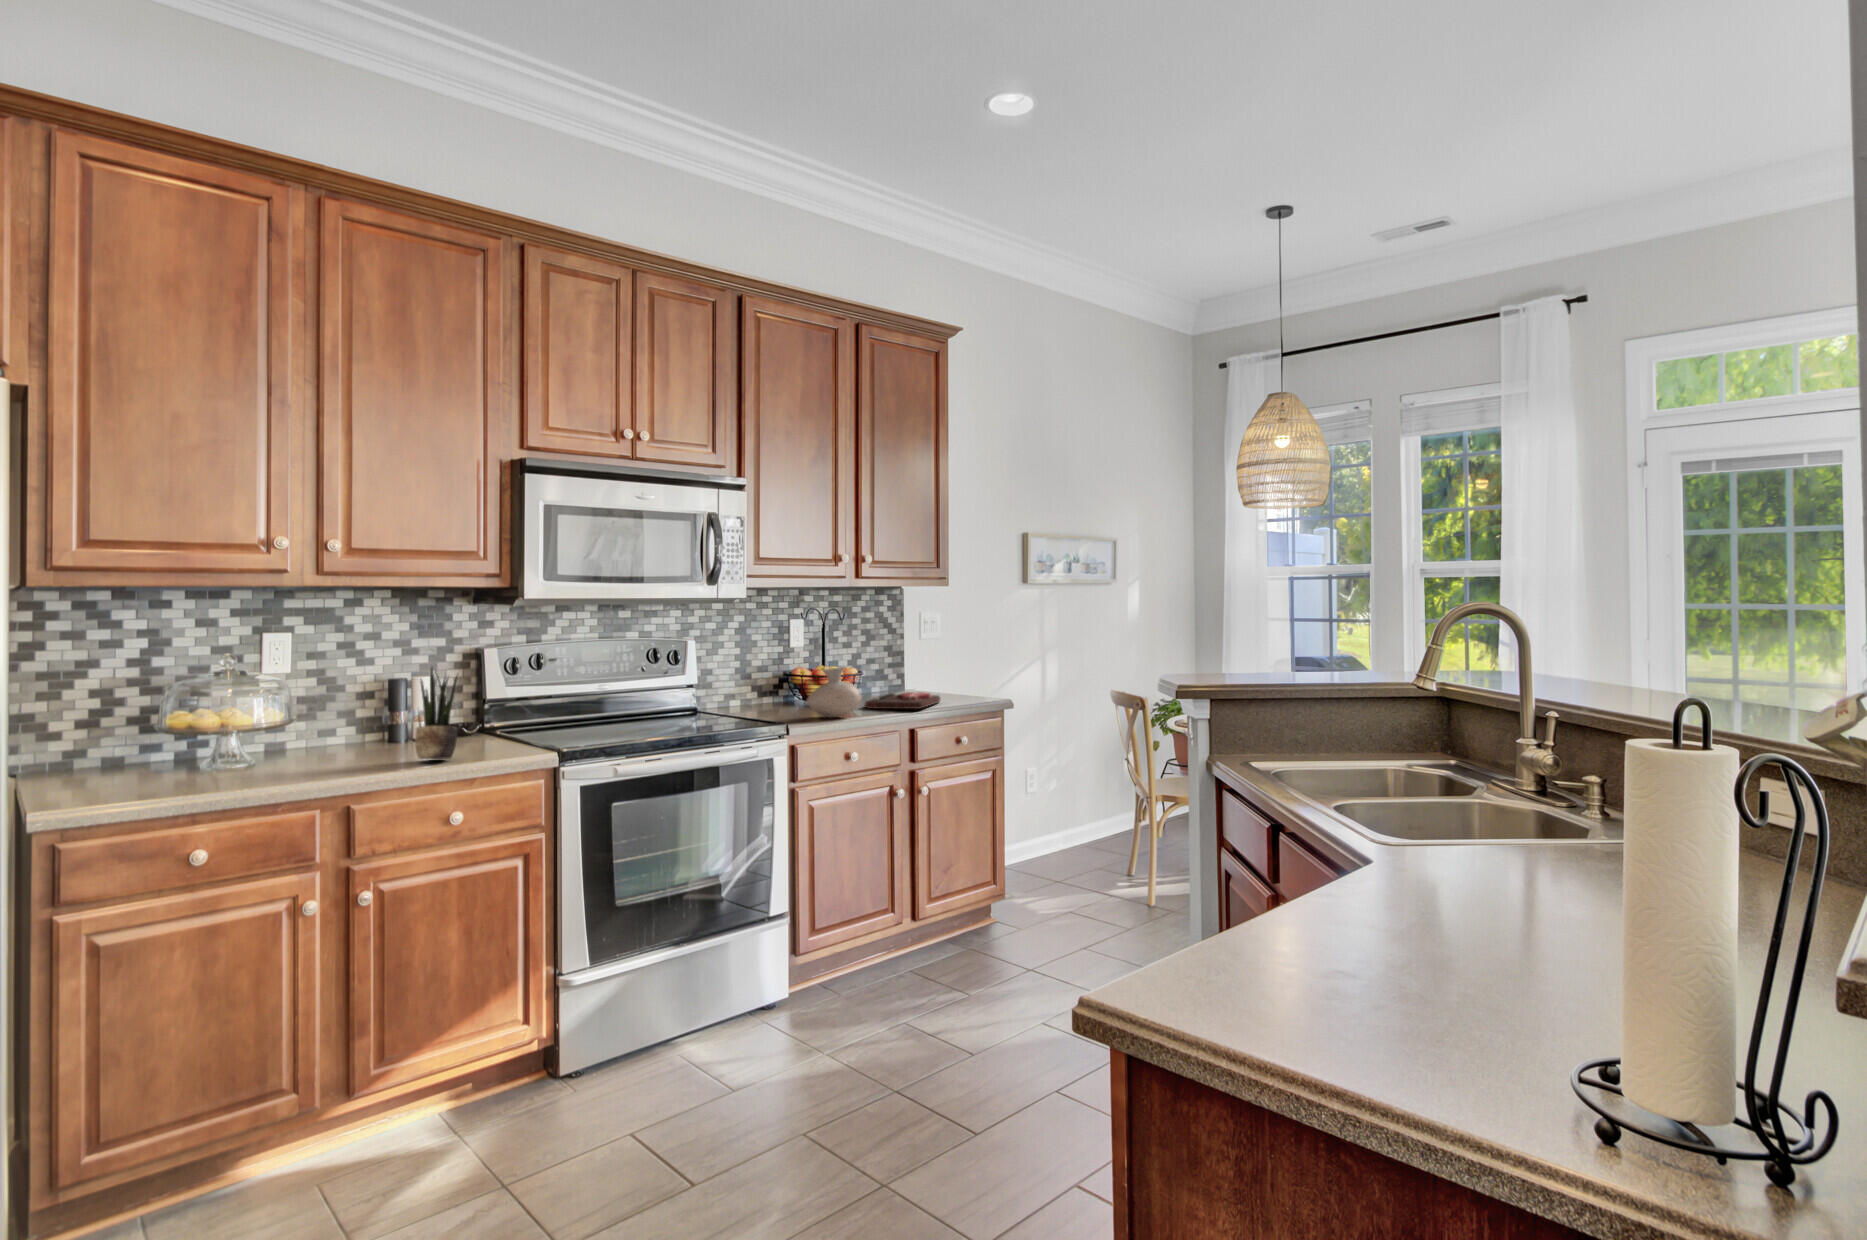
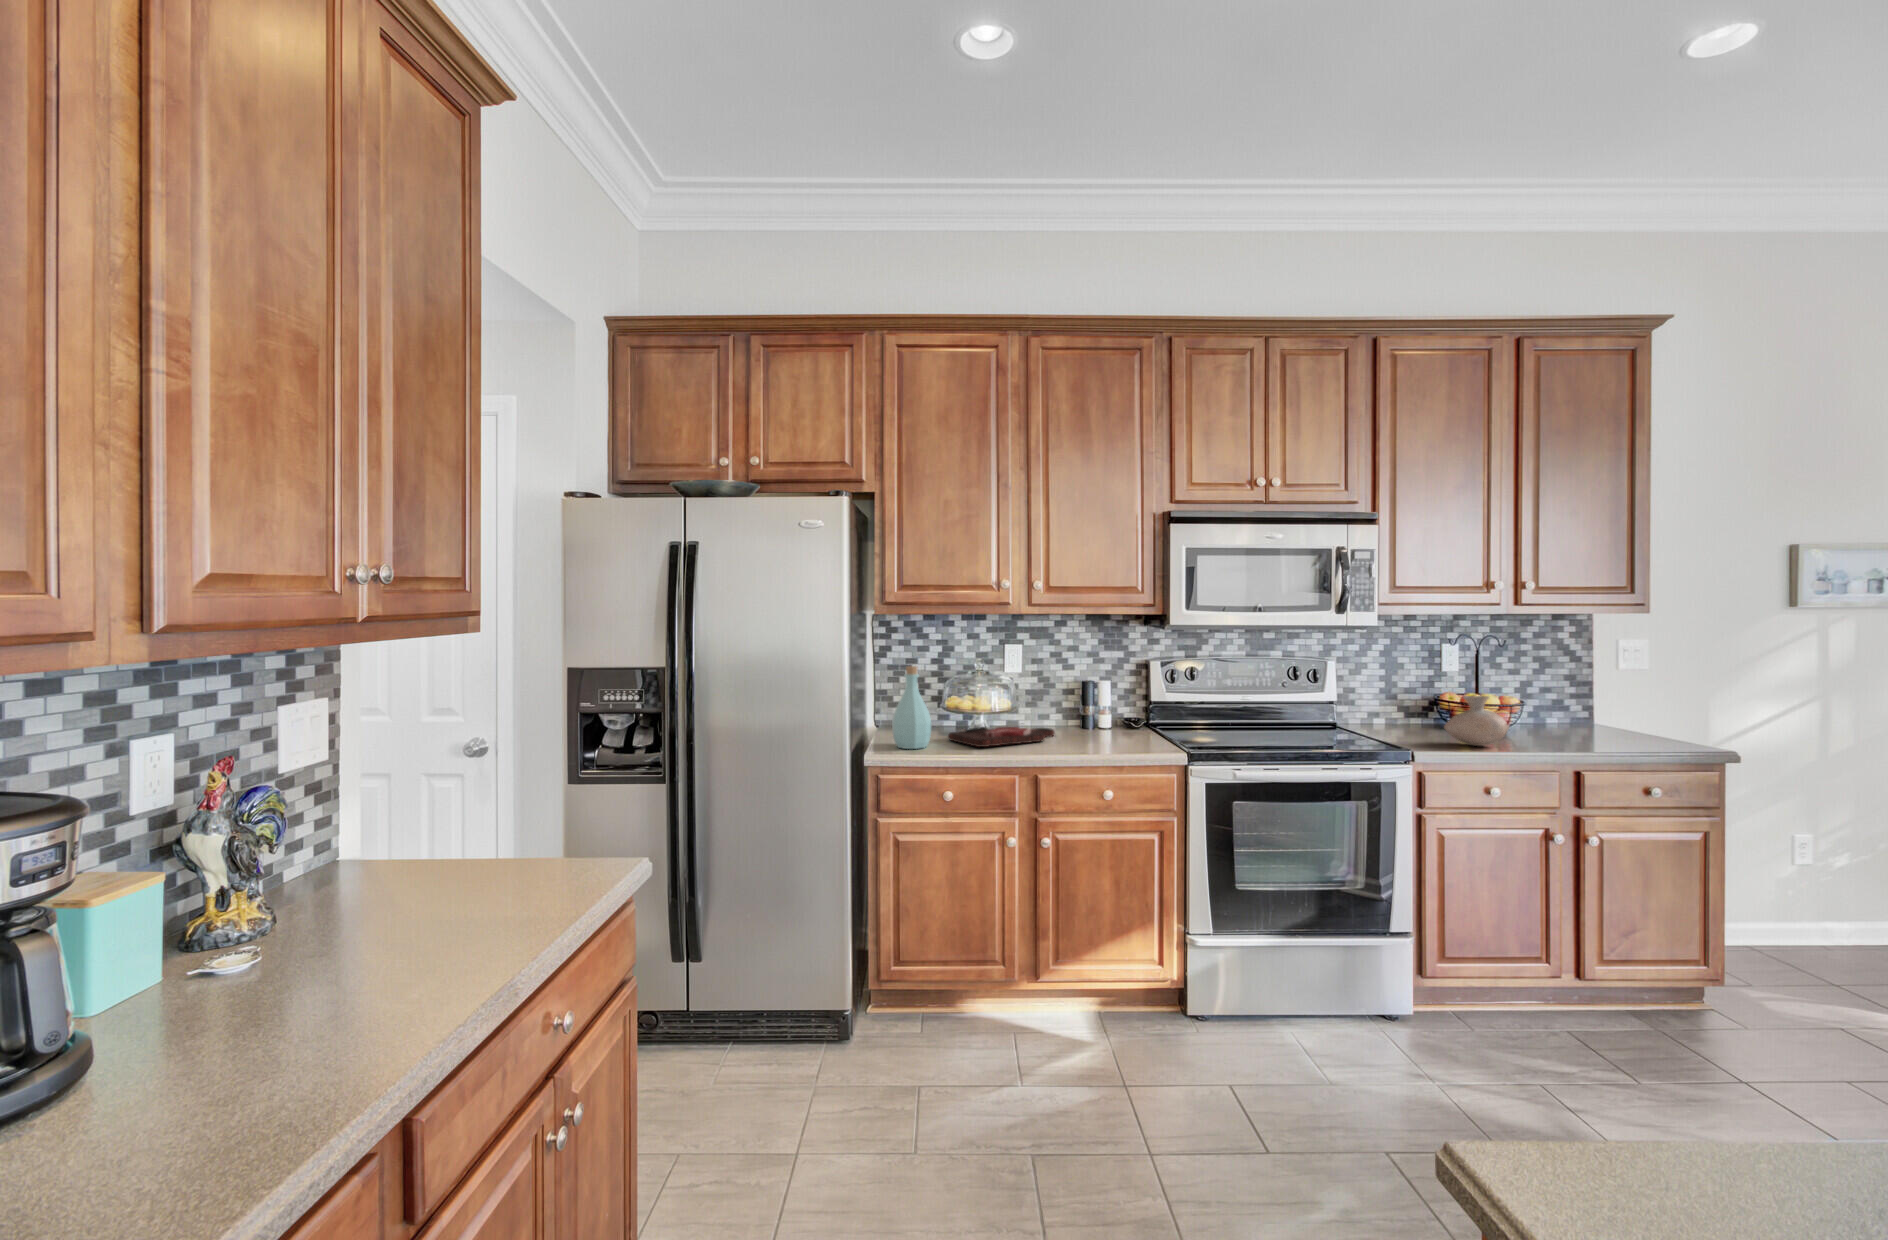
bottle: none [69,667,151,799] -> present [892,666,931,749]
potted plant: present [415,667,458,759] -> none [1087,675,1118,746]
cutting board: present [865,690,940,709] -> present [948,723,1055,747]

